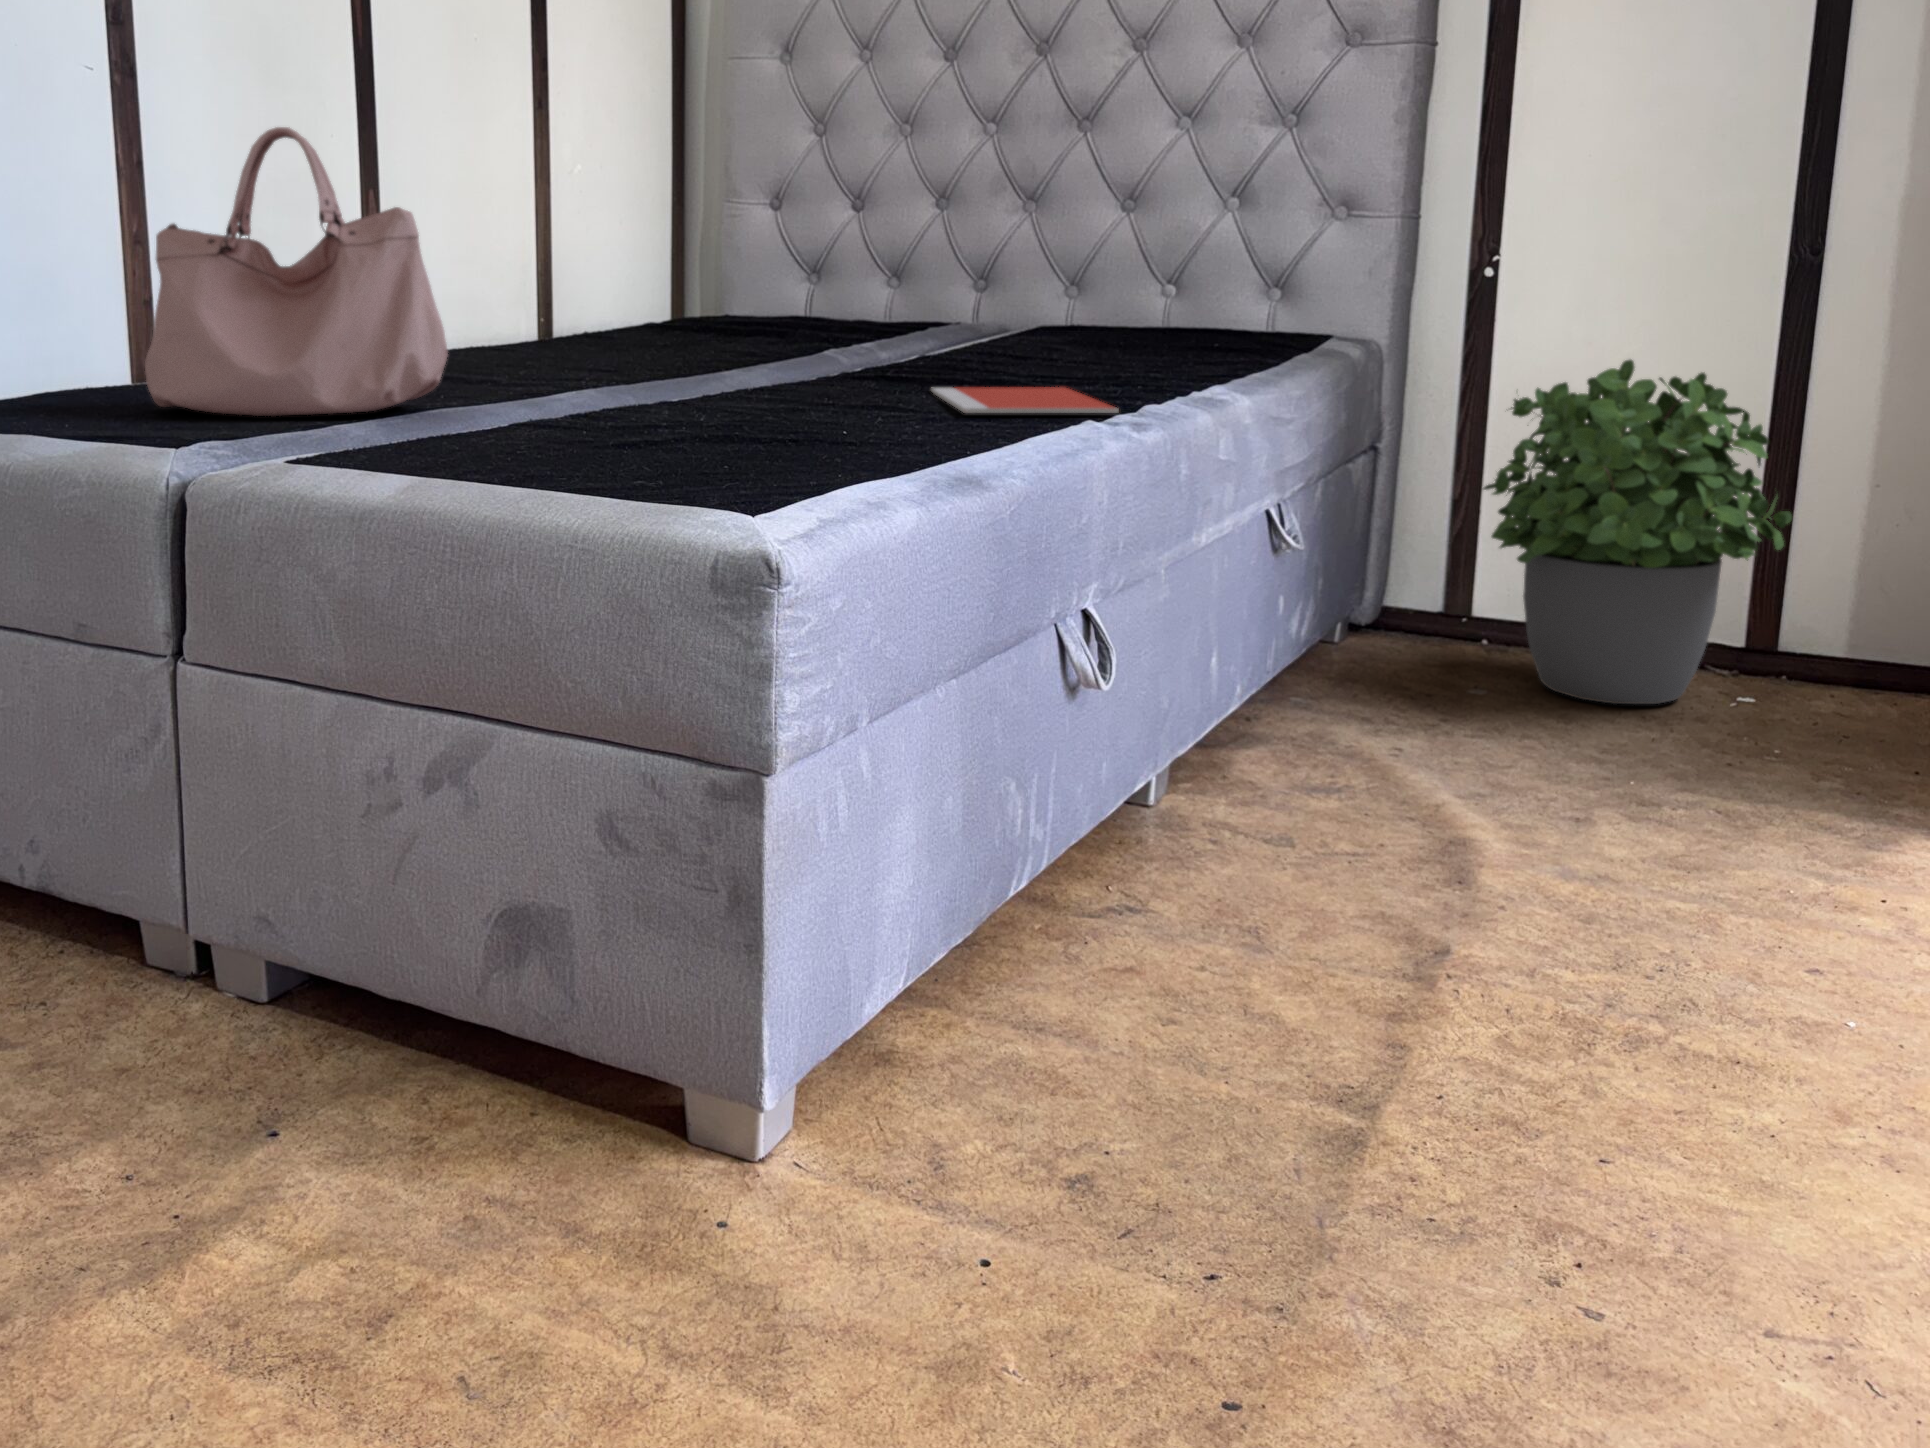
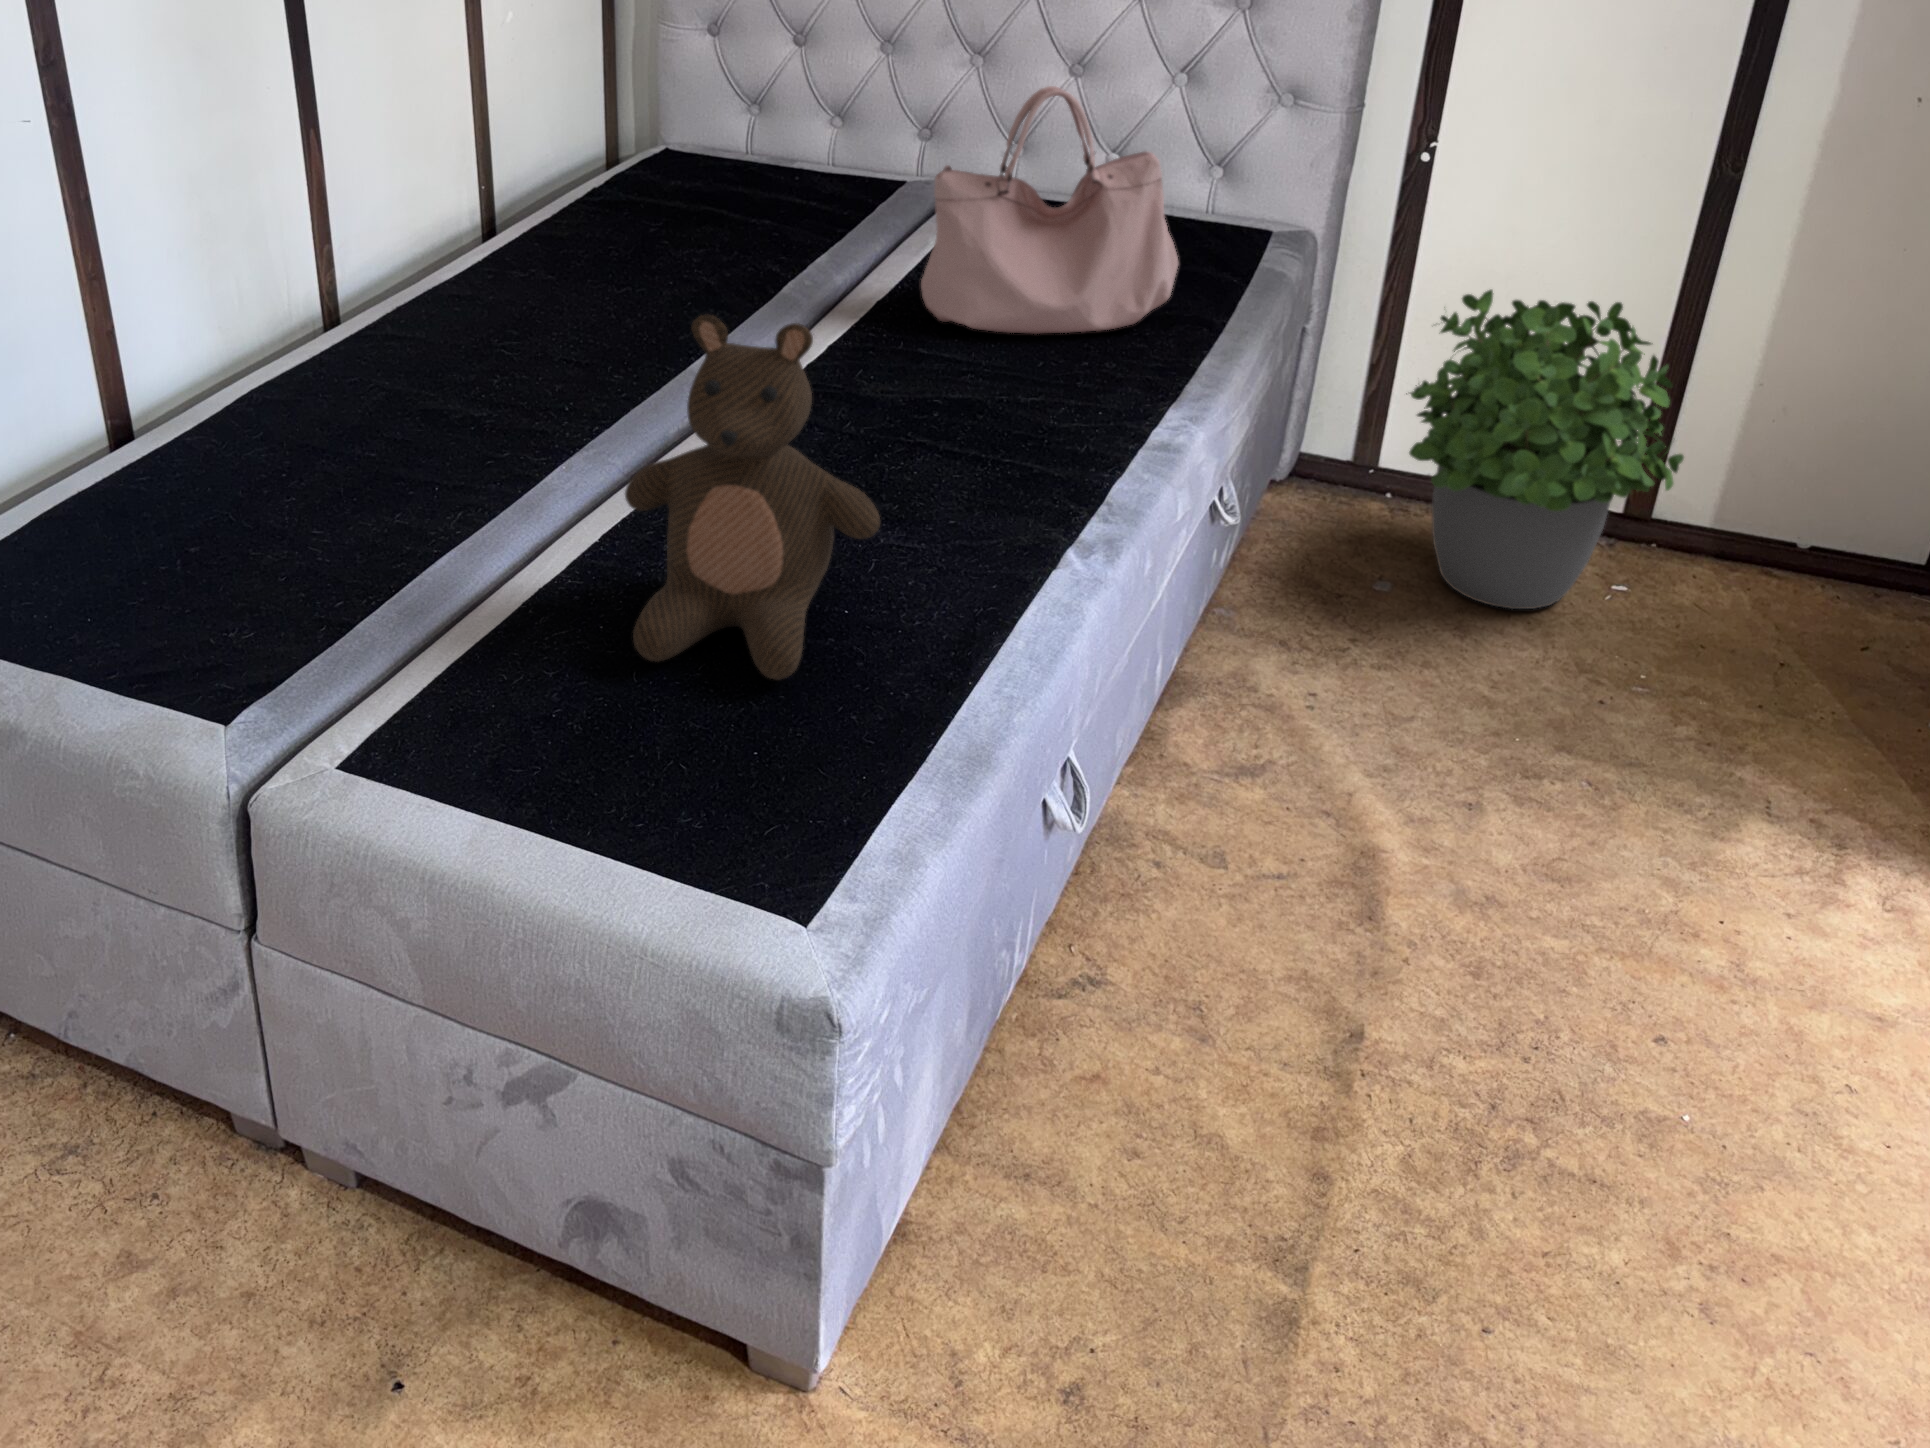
stuffed bear: none [614,114,879,461] -> present [625,314,880,679]
handbag: present [145,127,448,416] -> present [921,86,1178,334]
notebook: present [931,387,1119,413] -> none [898,385,1088,490]

